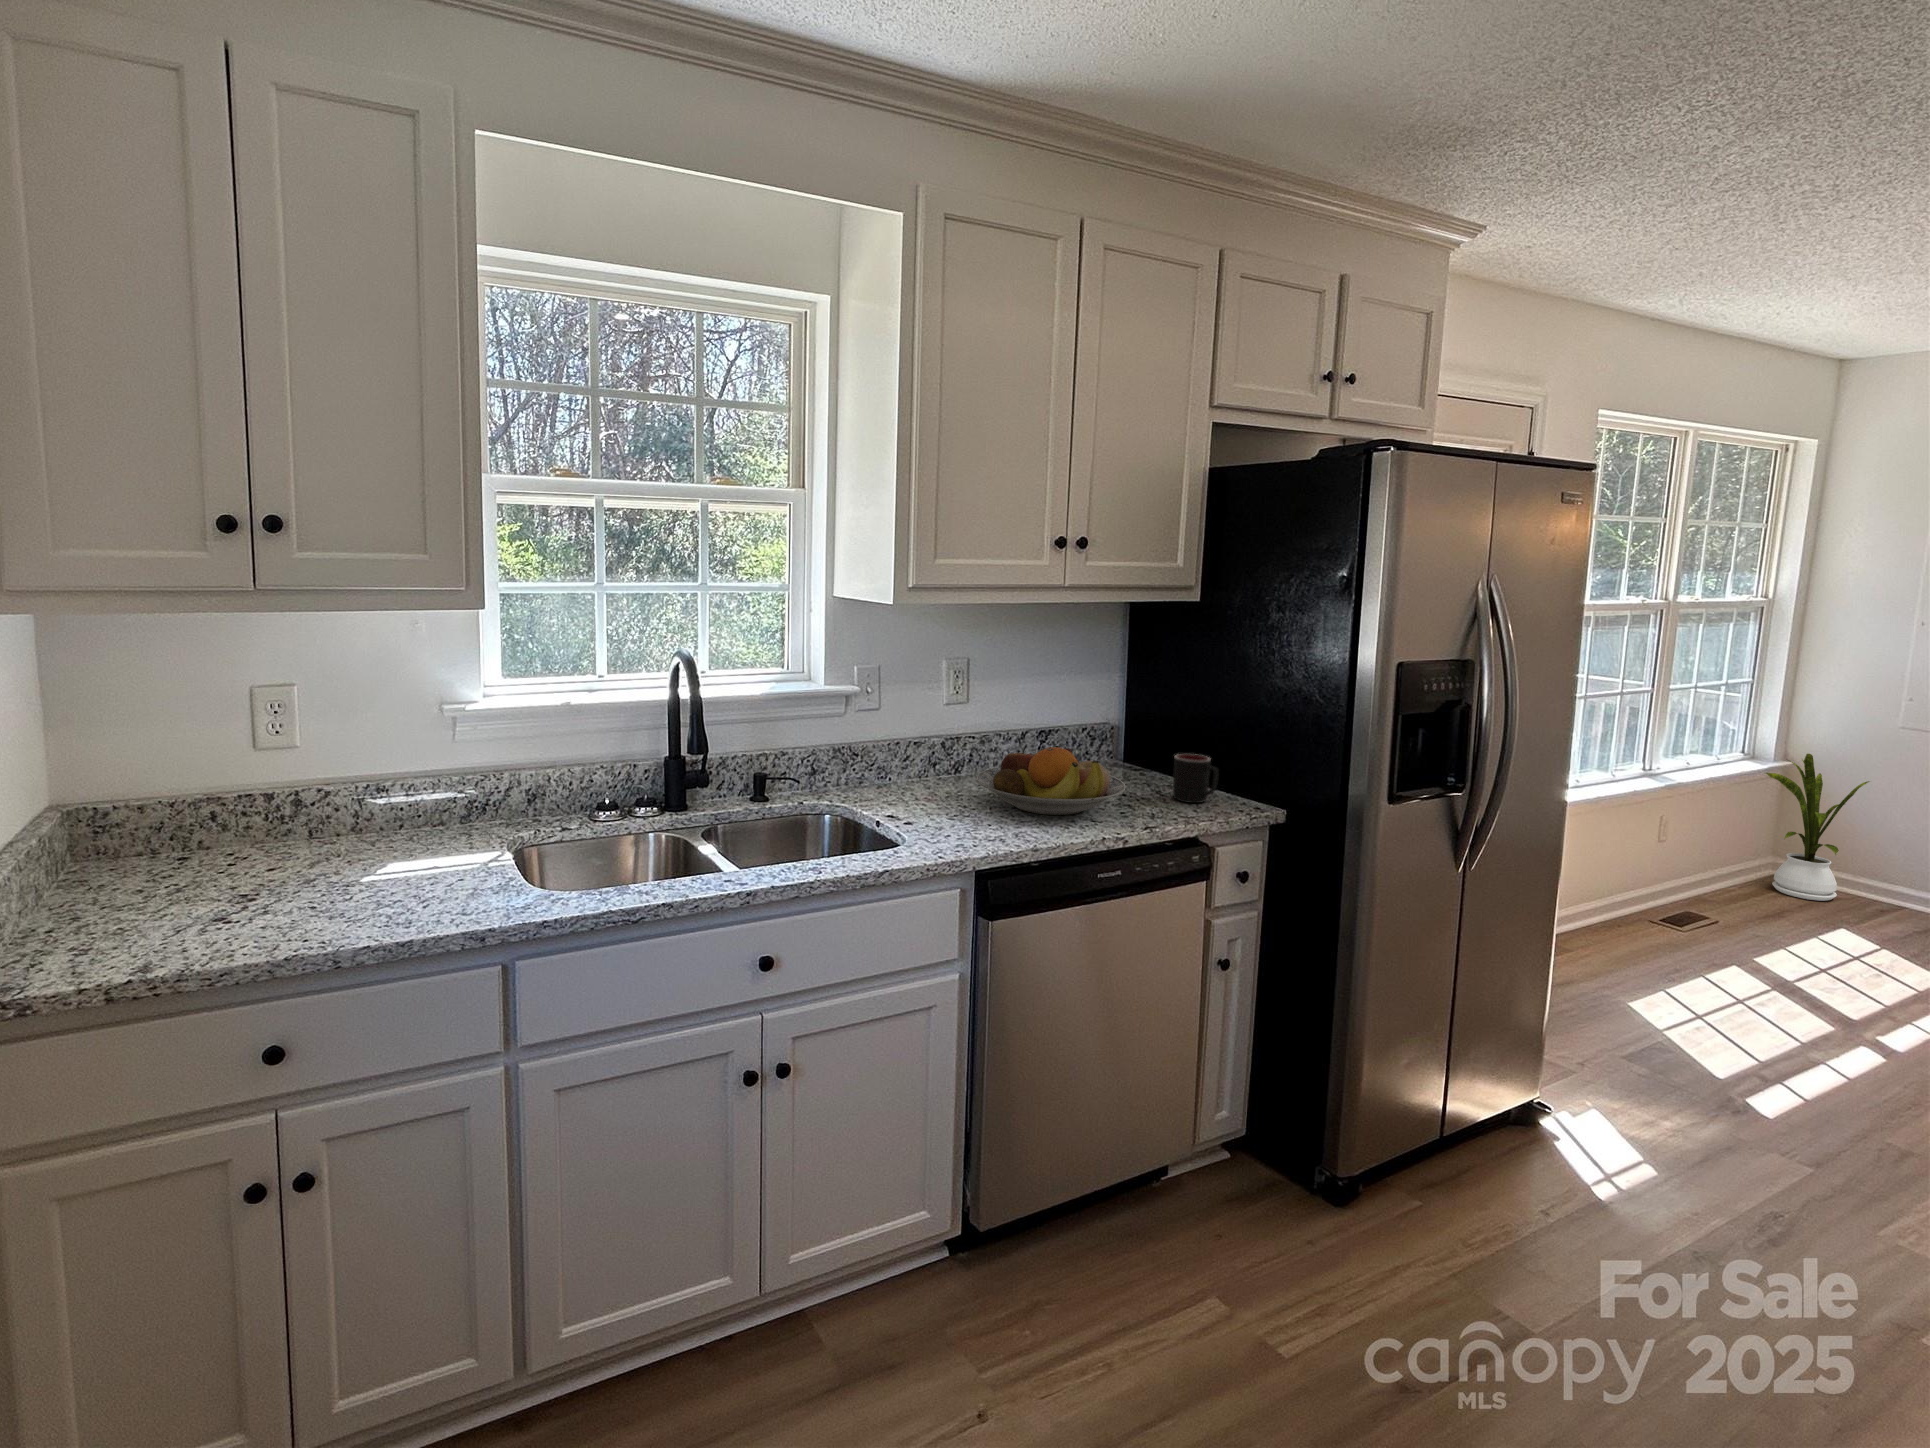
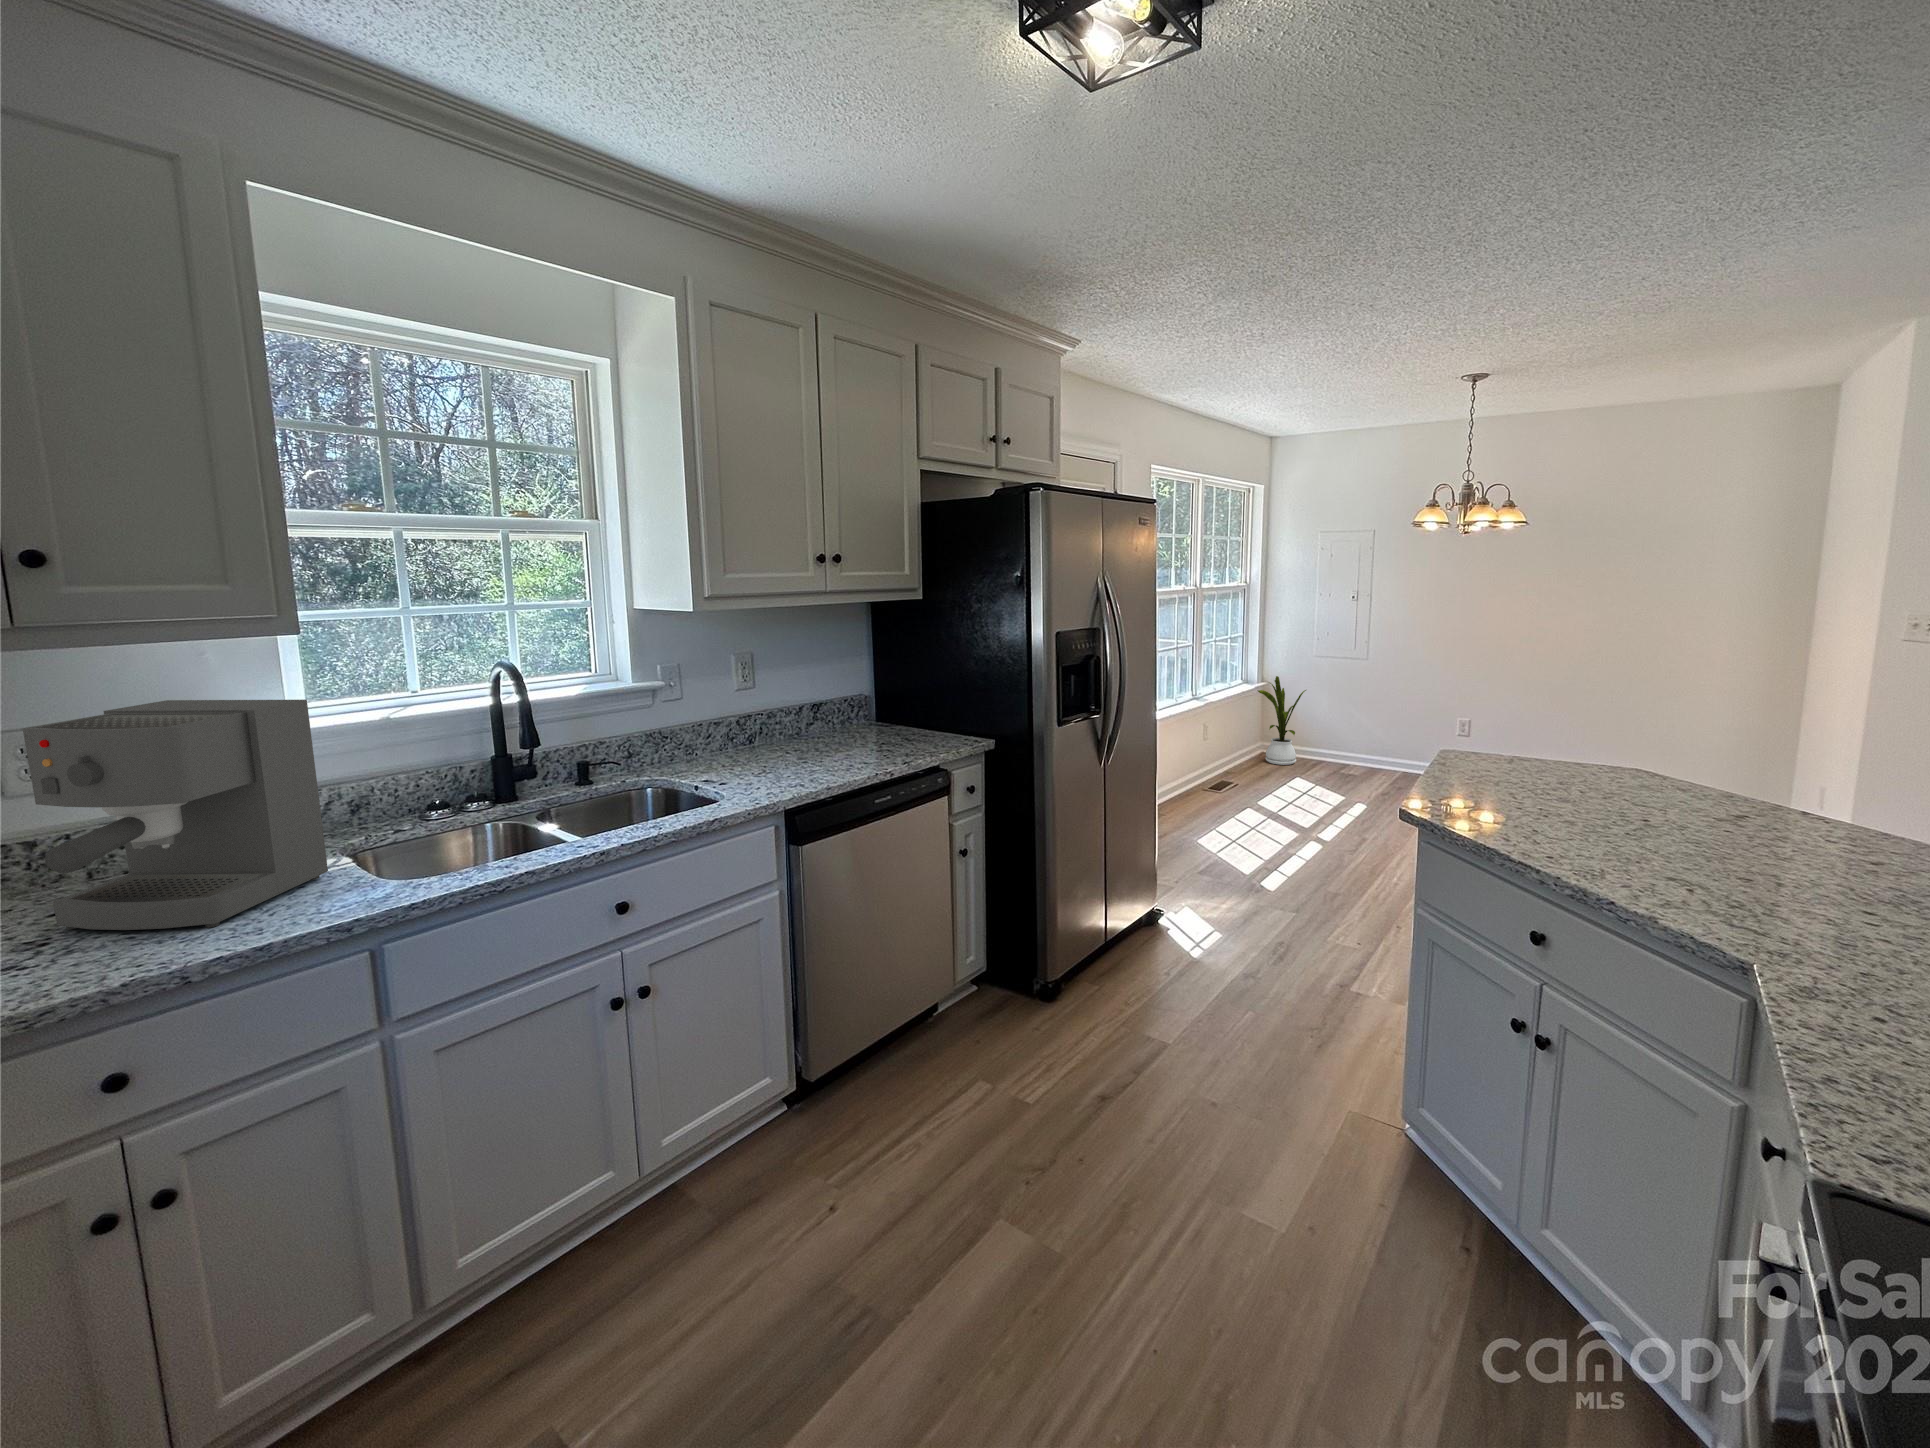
coffee maker: none [238,669,486,911] -> present [23,700,328,930]
fruit bowl: present [976,745,1125,815] -> none [770,714,885,765]
mug: present [1173,754,1219,803] -> none [916,709,948,744]

